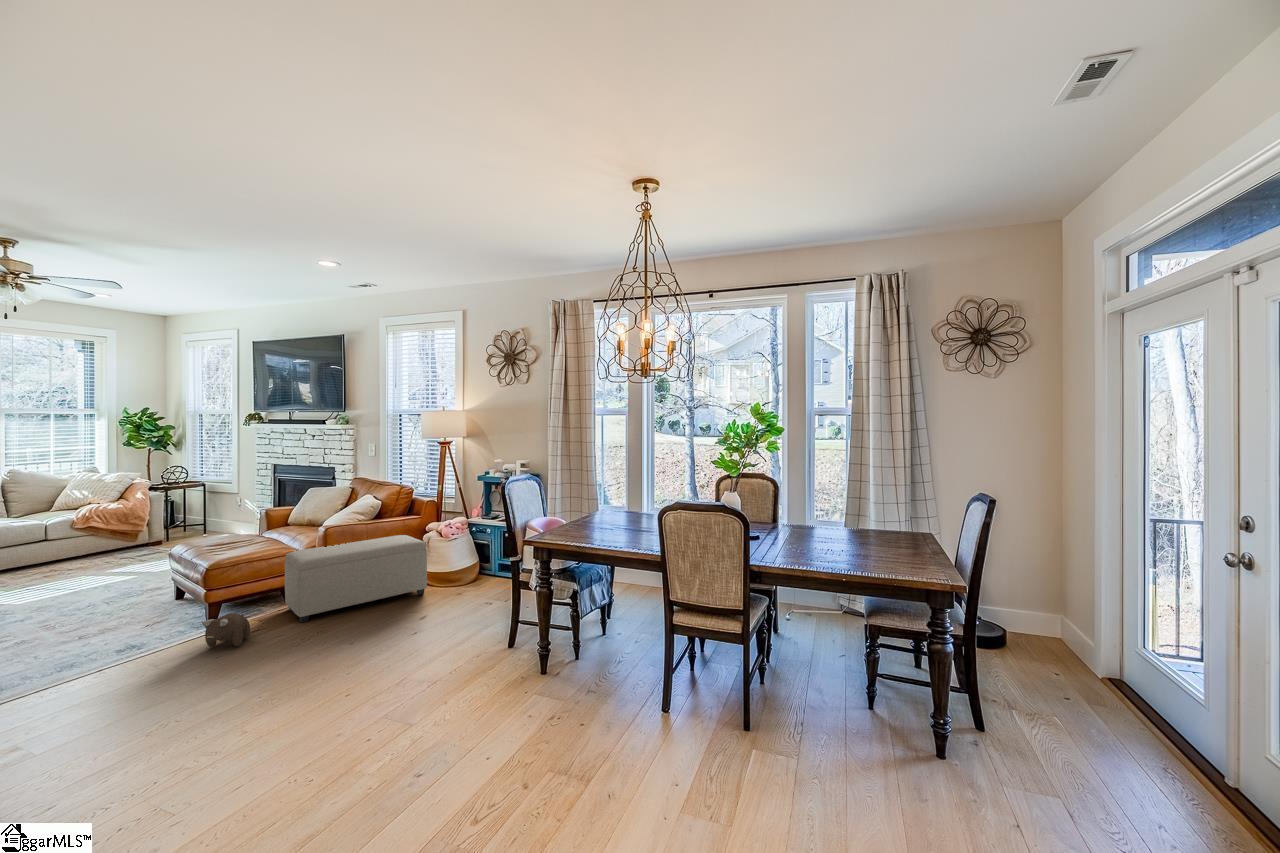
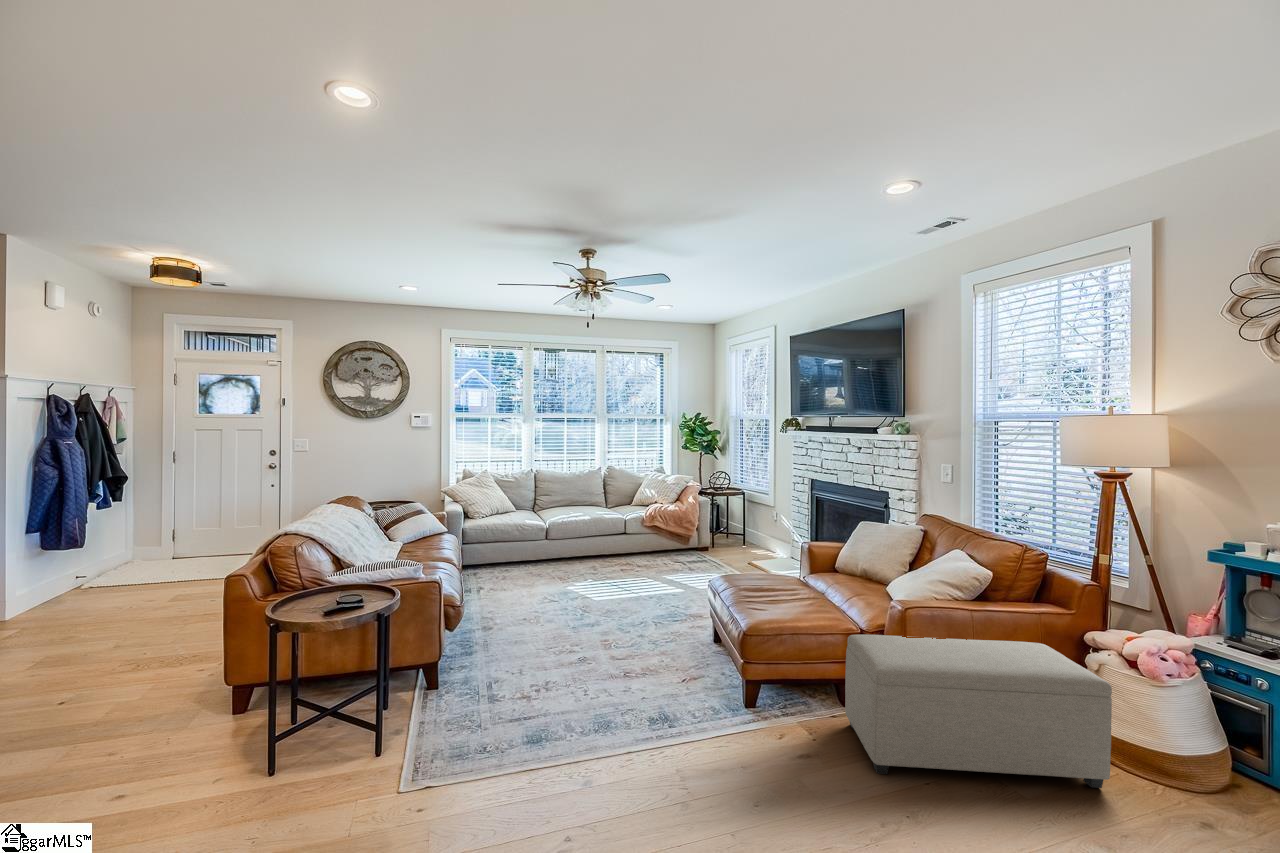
plush toy: present [202,613,250,648] -> none [745,730,805,796]

